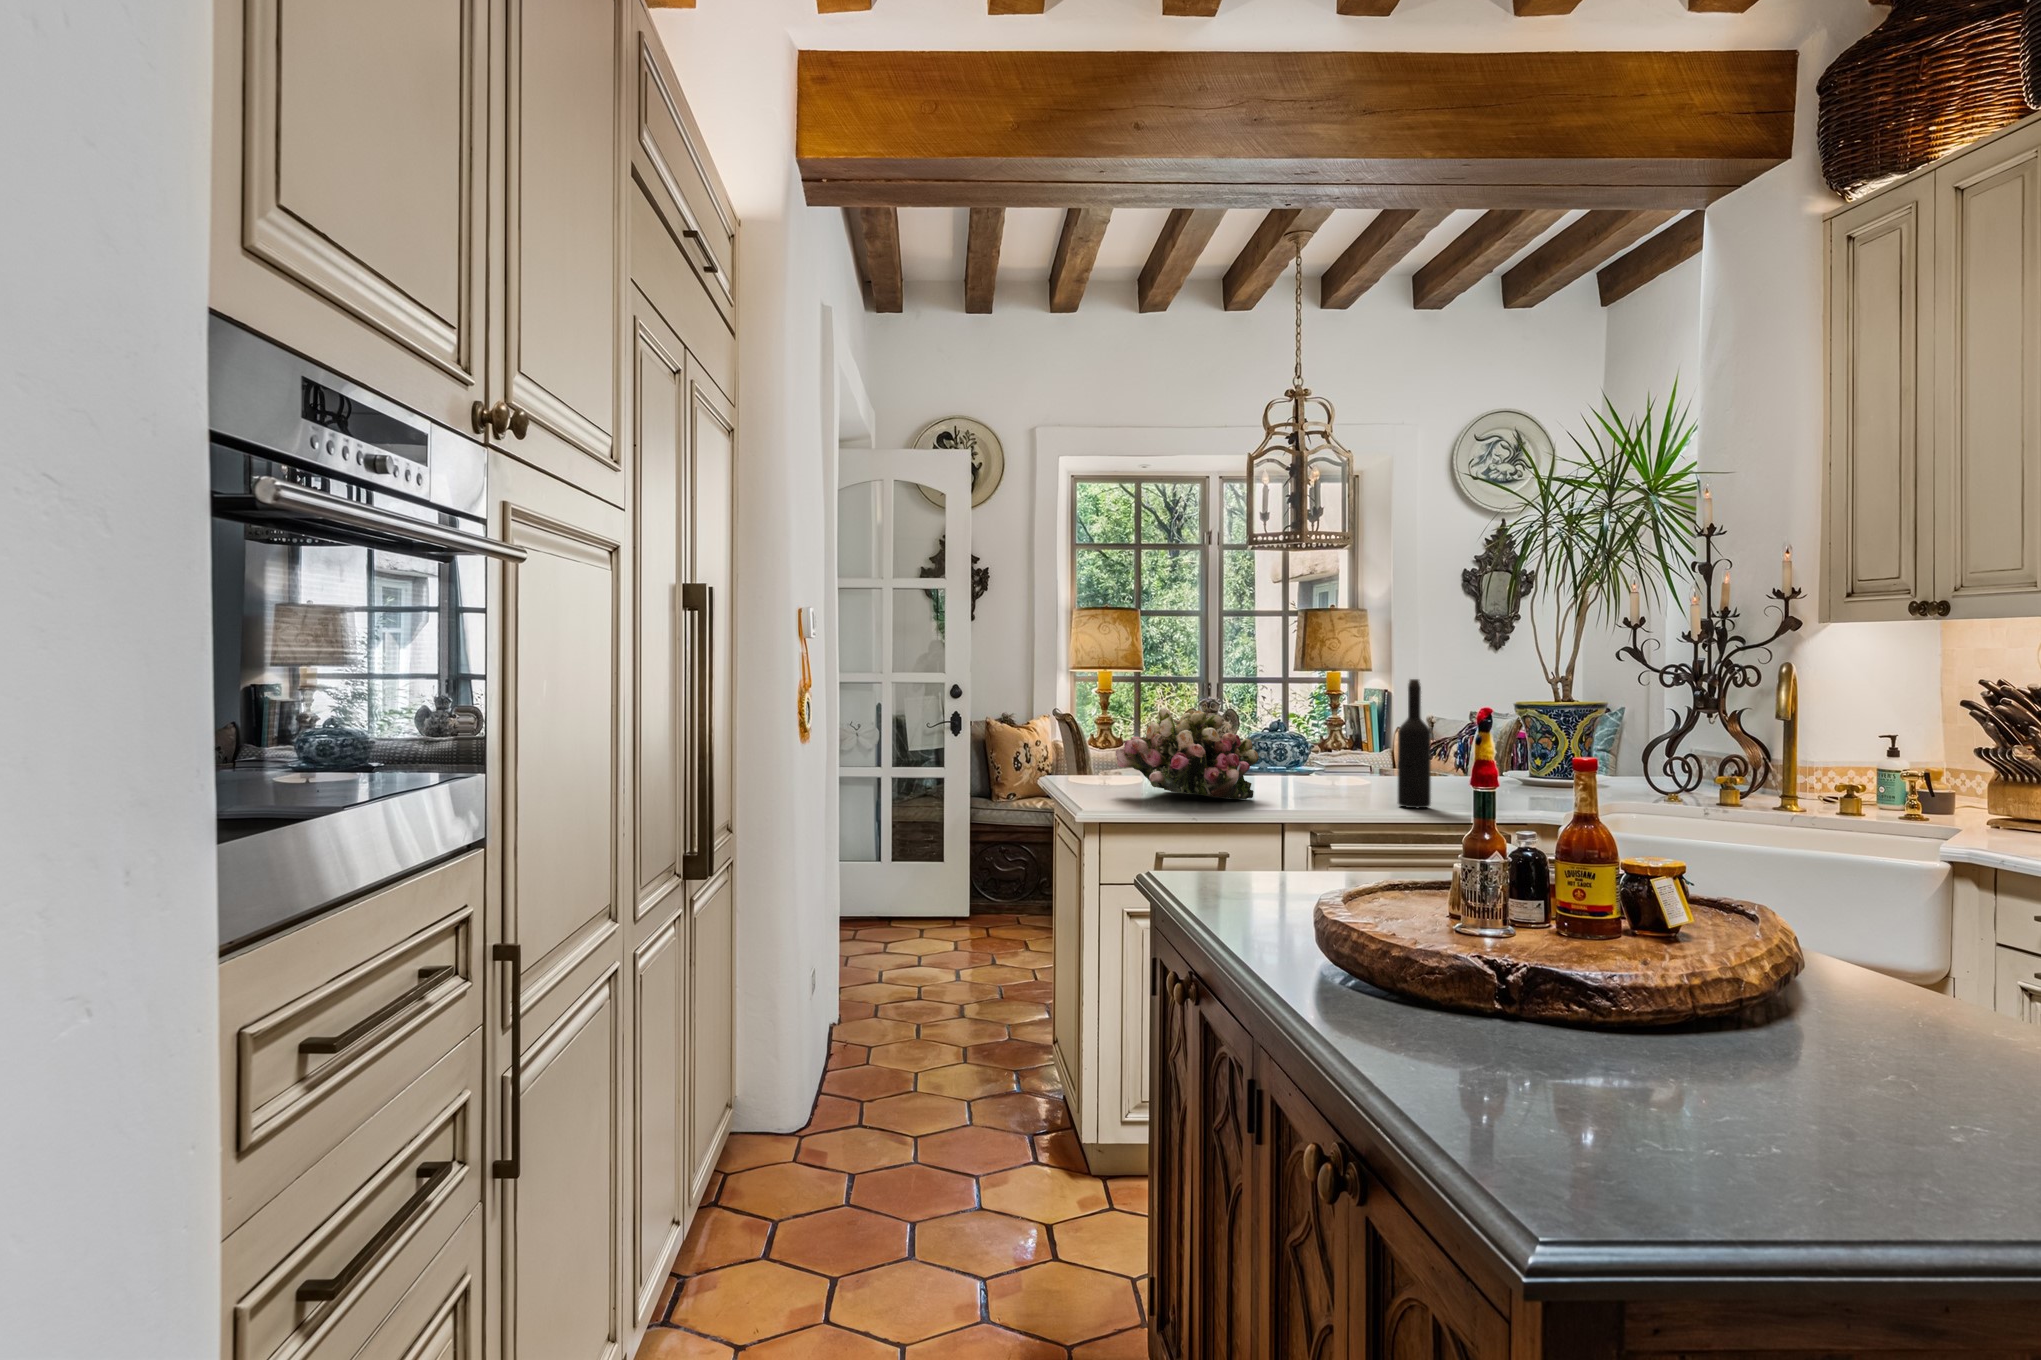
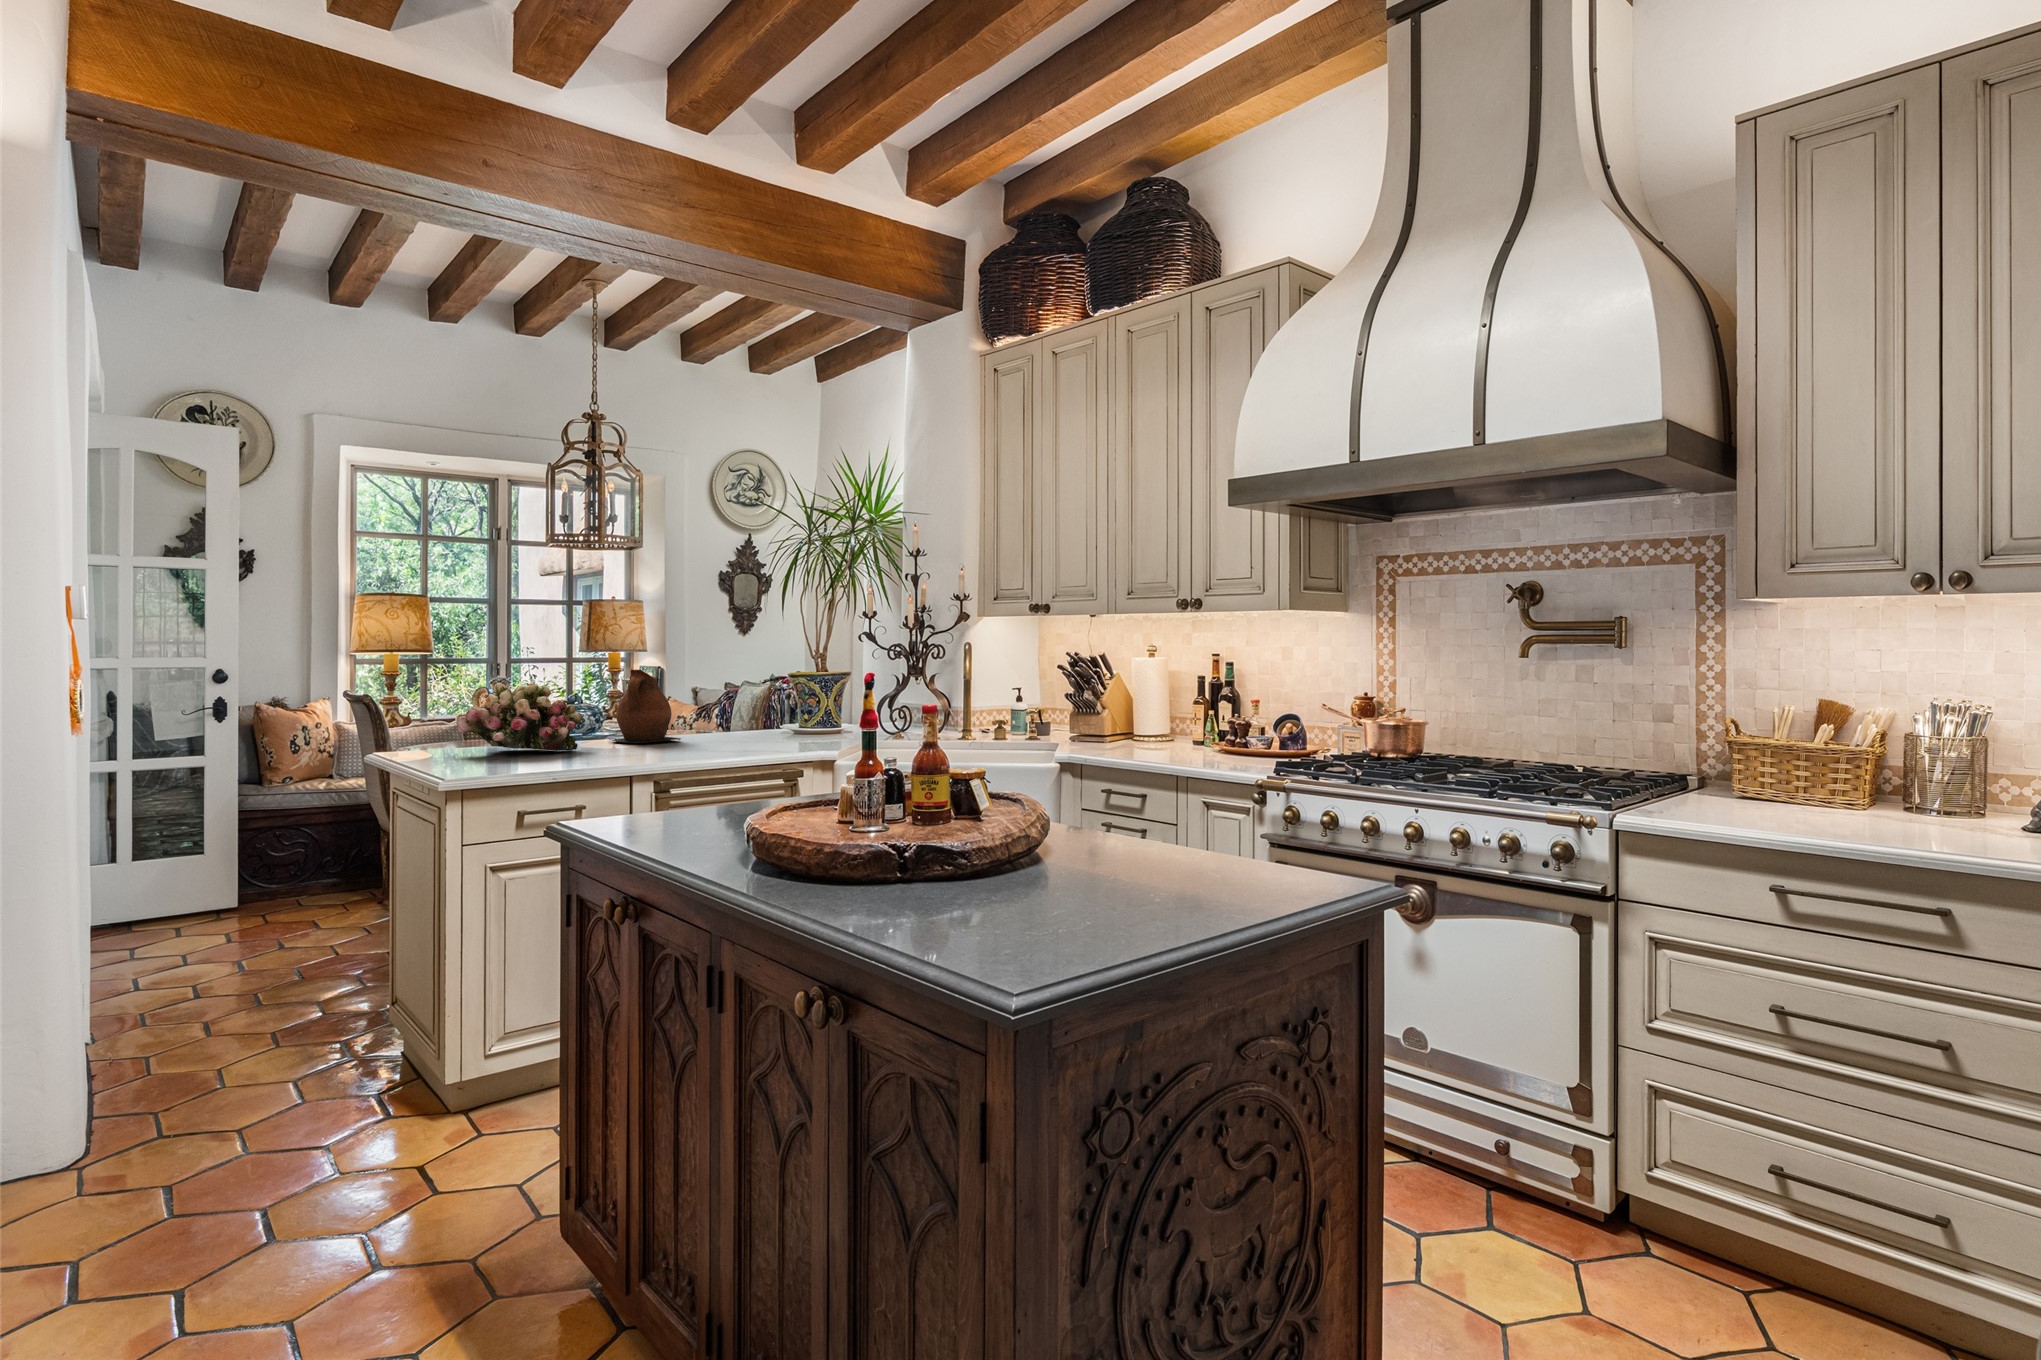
wine bottle: present [1398,679,1431,808] -> none [687,656,710,747]
ceramic pitcher: none [1296,695,1393,796] -> present [613,670,681,743]

